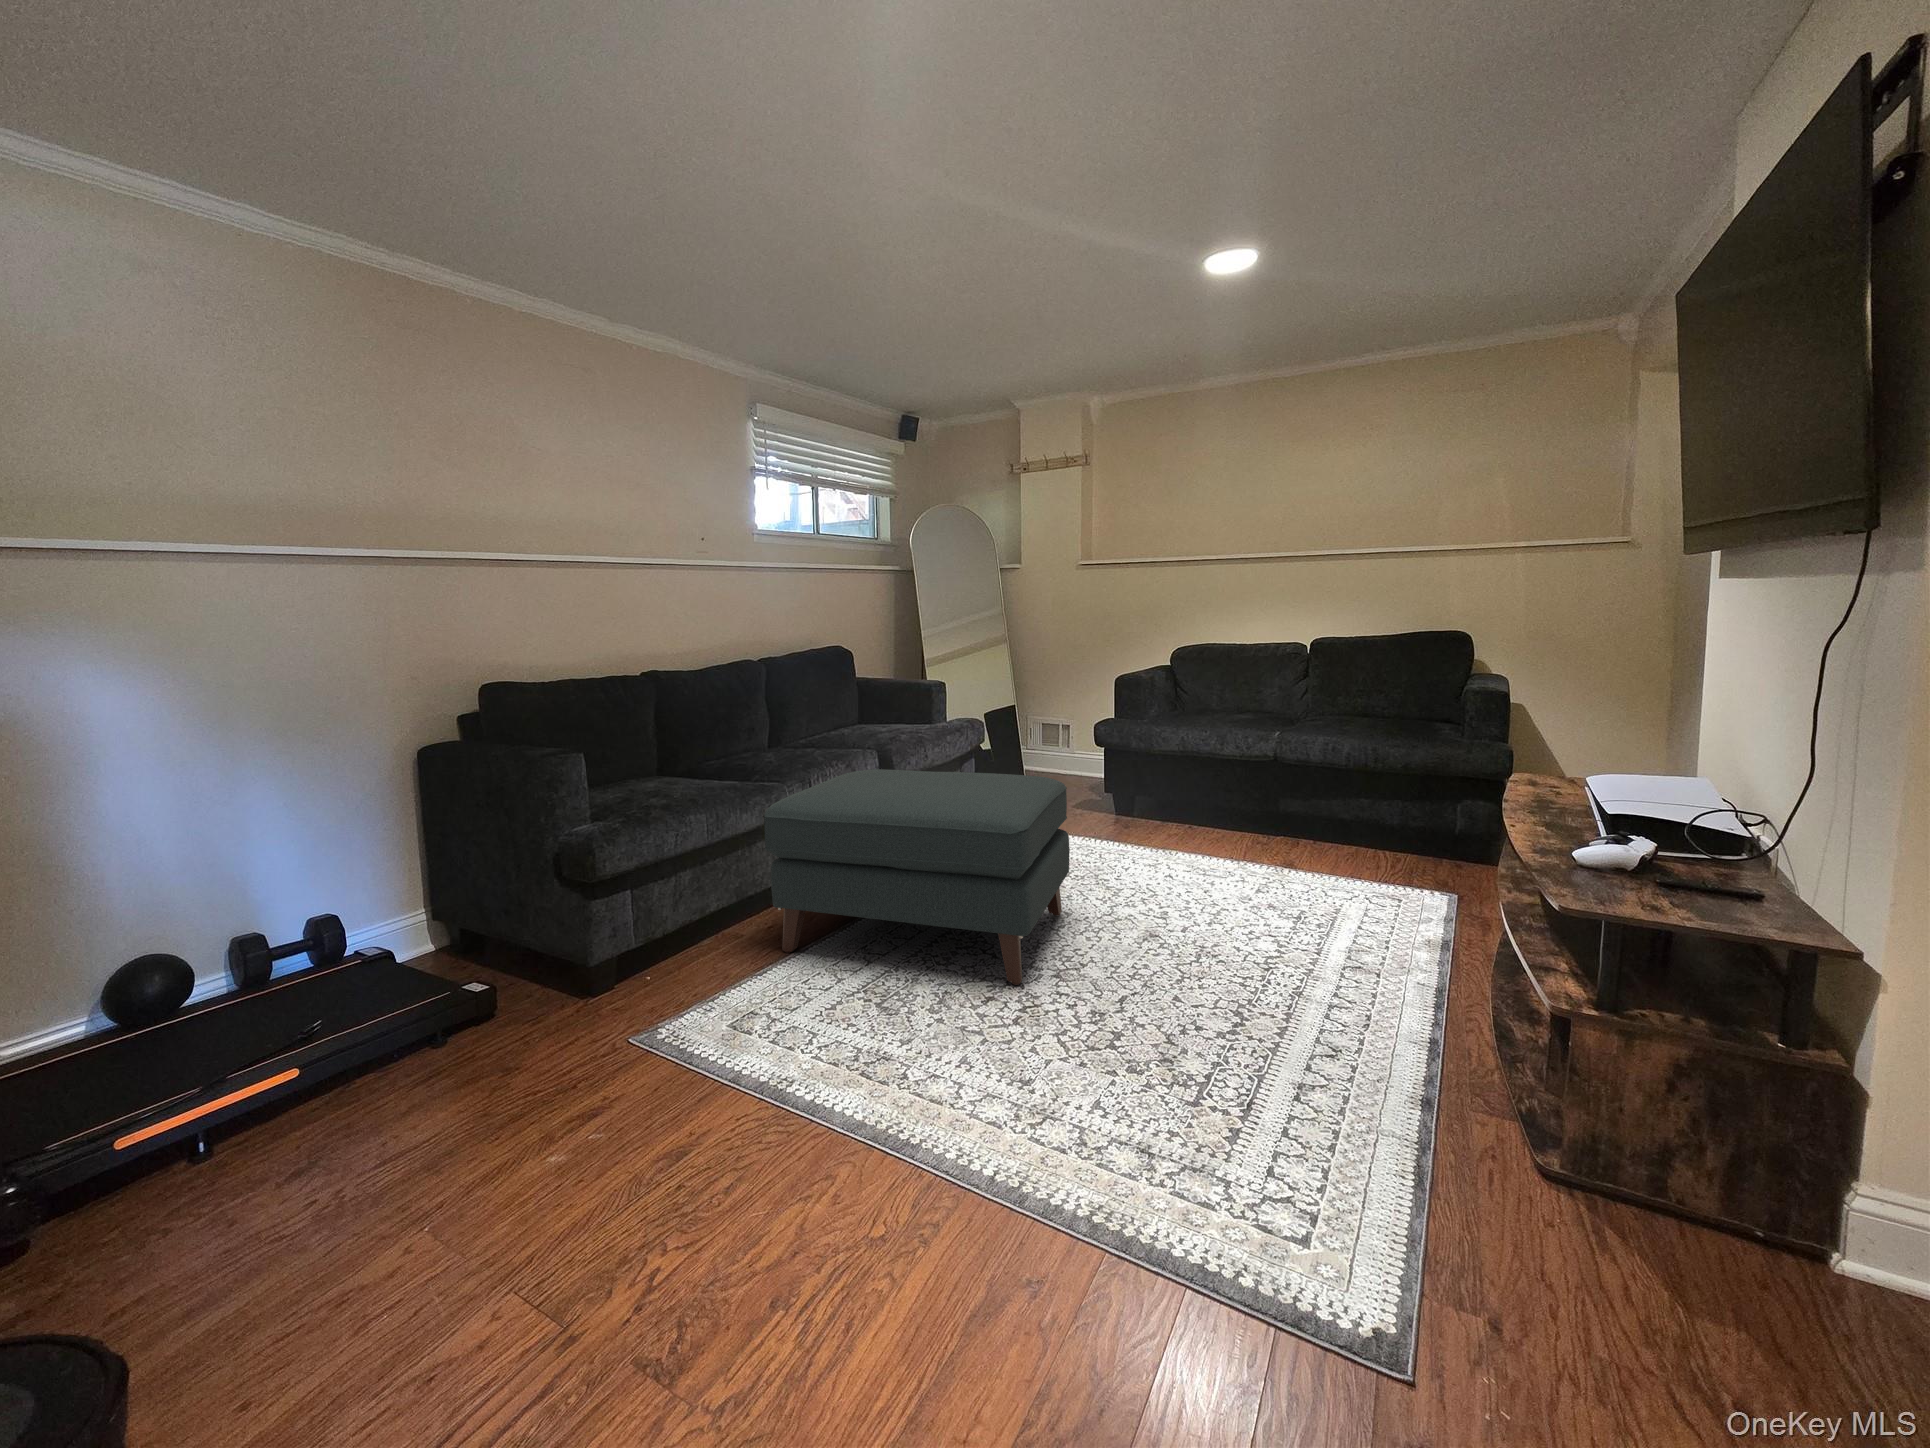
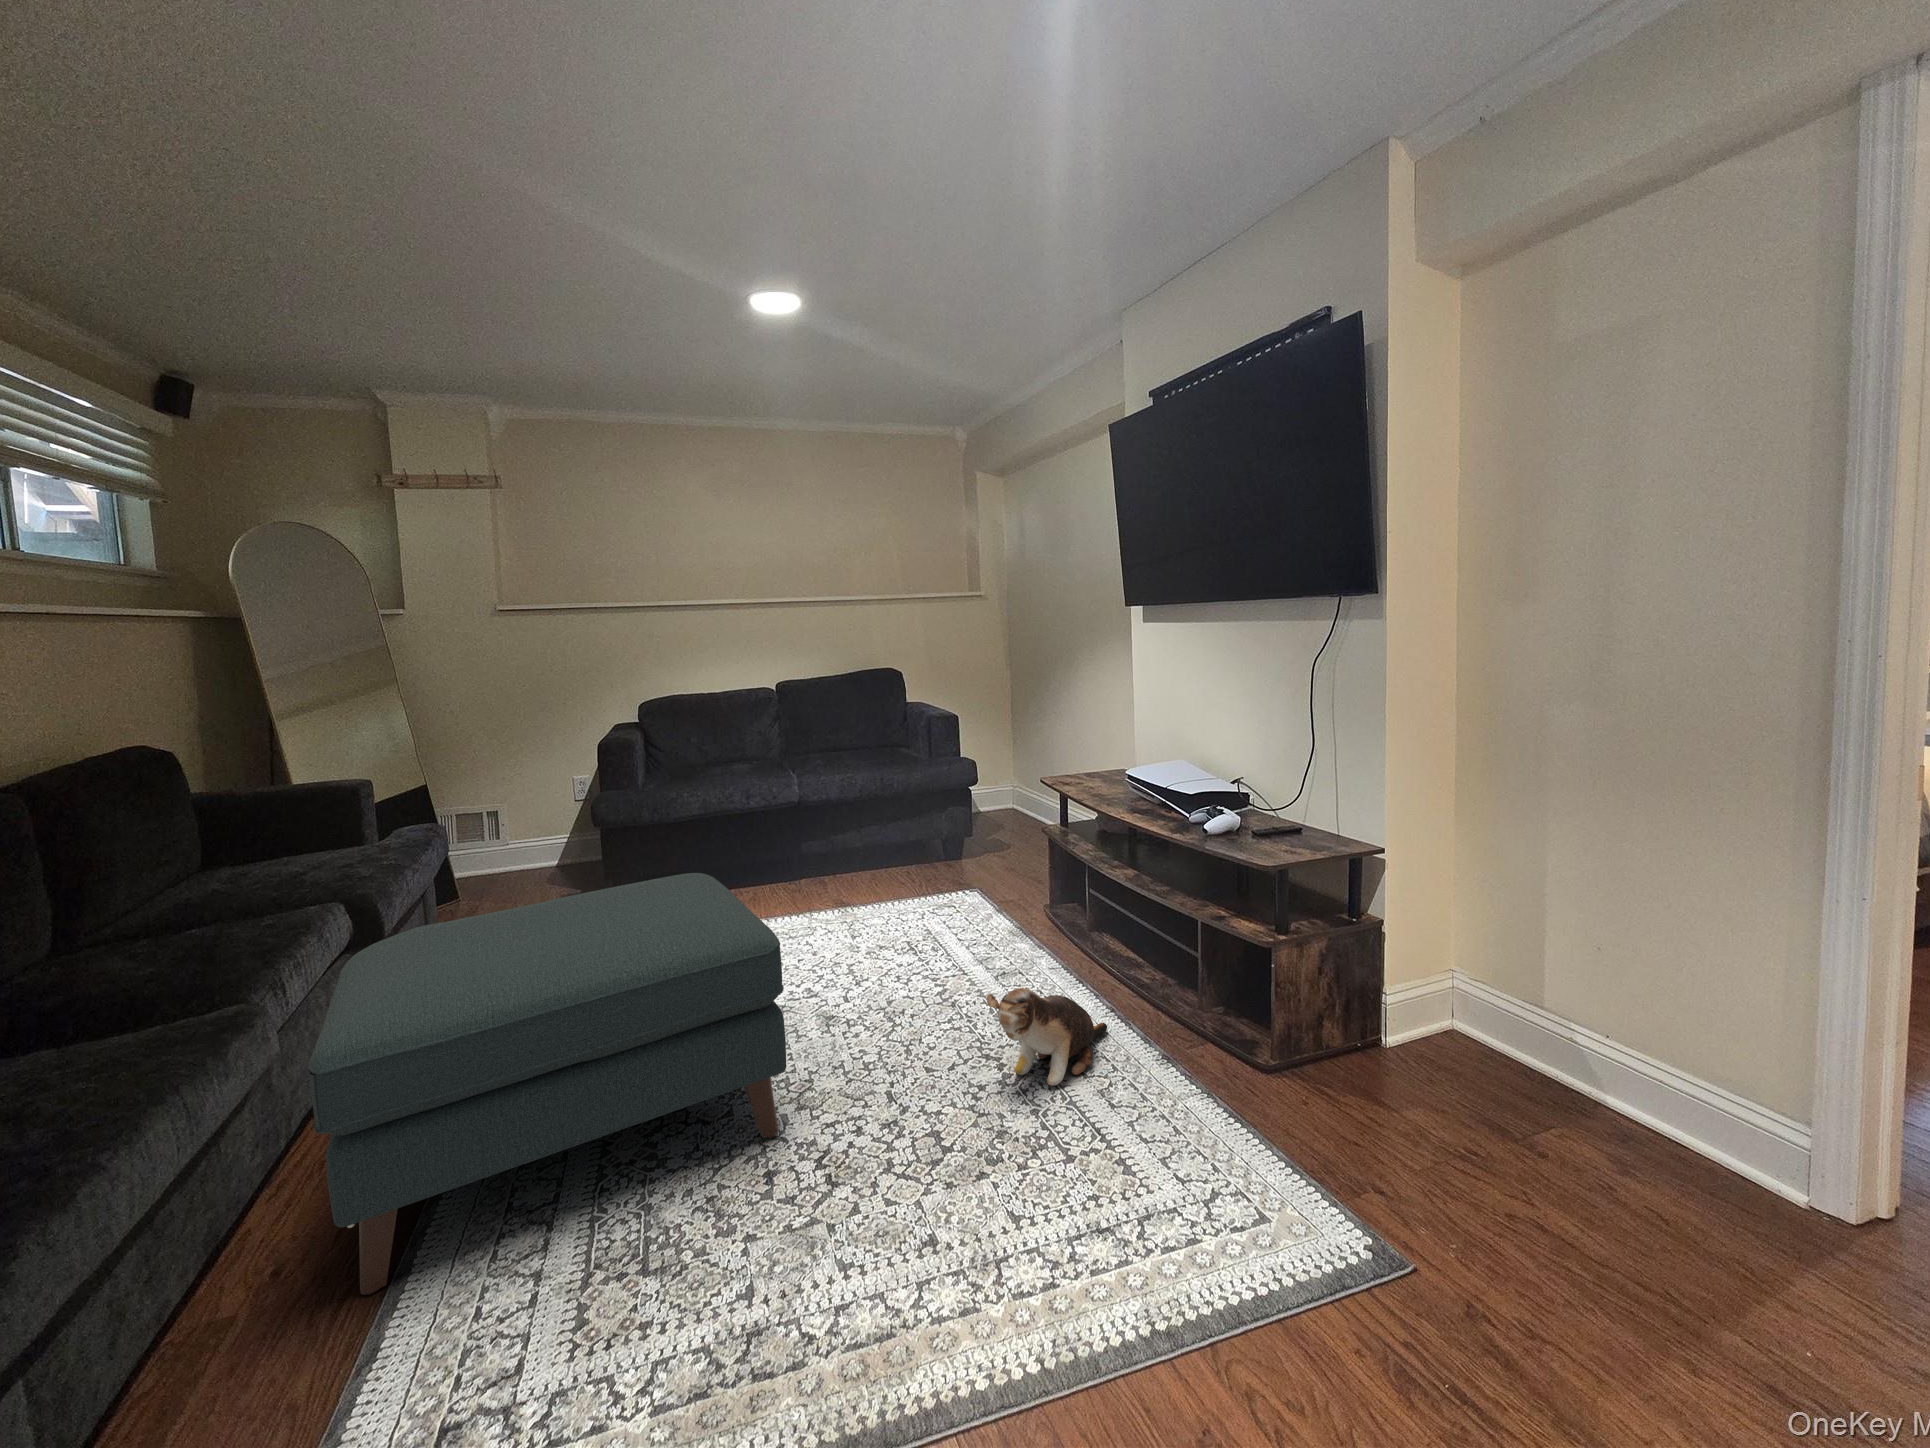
plush toy: none [1198,943,1399,1071] -> present [987,987,1107,1086]

